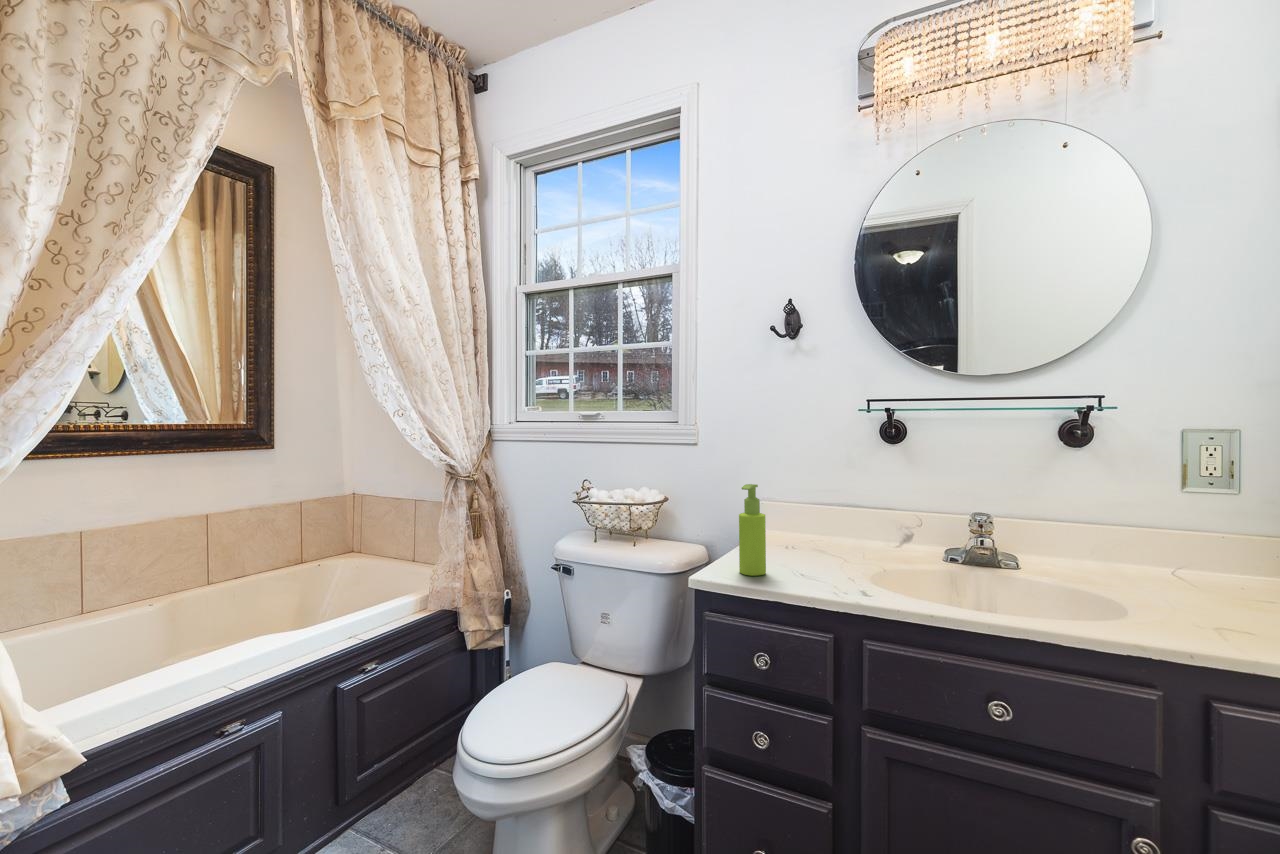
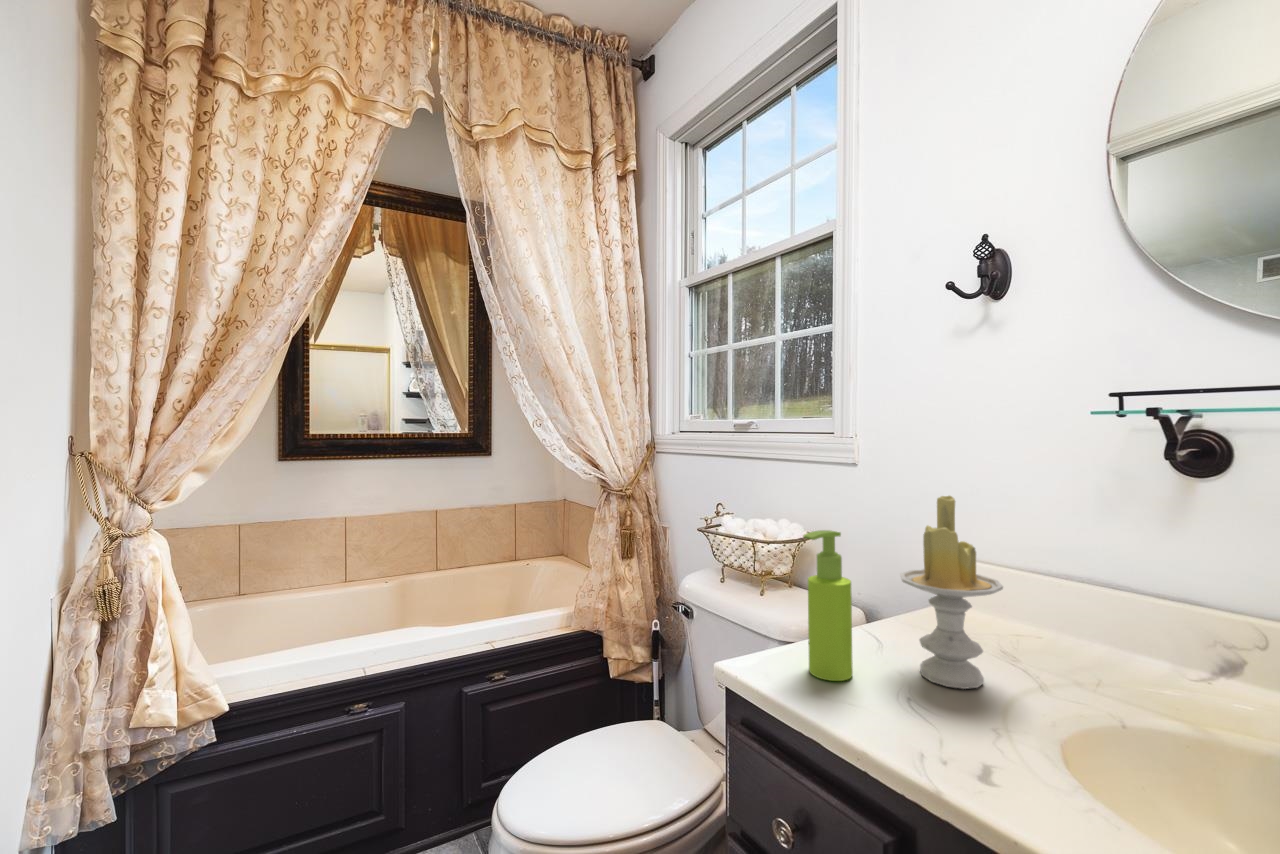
candle: none [779,459,834,568] -> present [900,496,1003,689]

